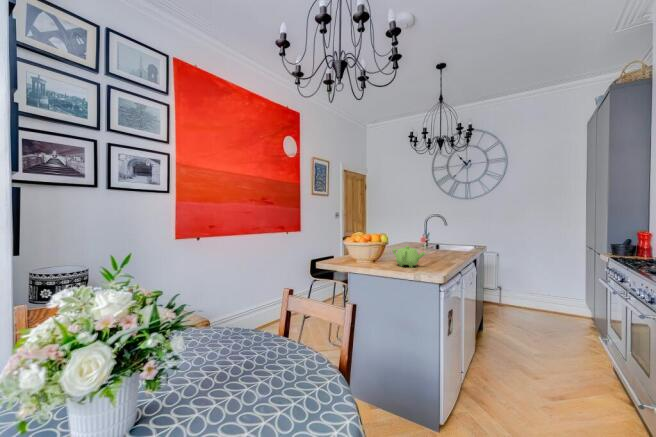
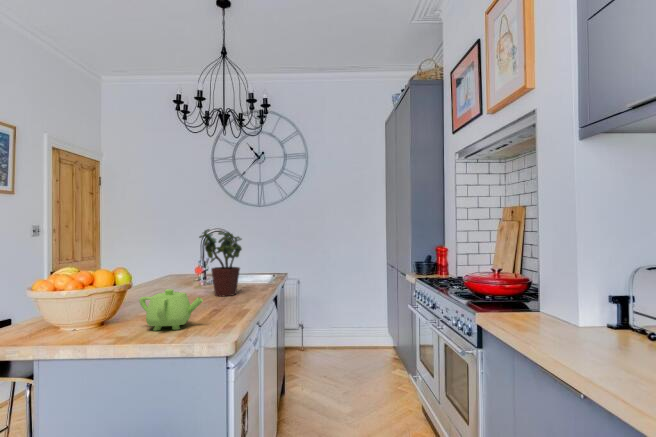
potted plant: none [423,214,451,255] -> present [199,229,242,296]

